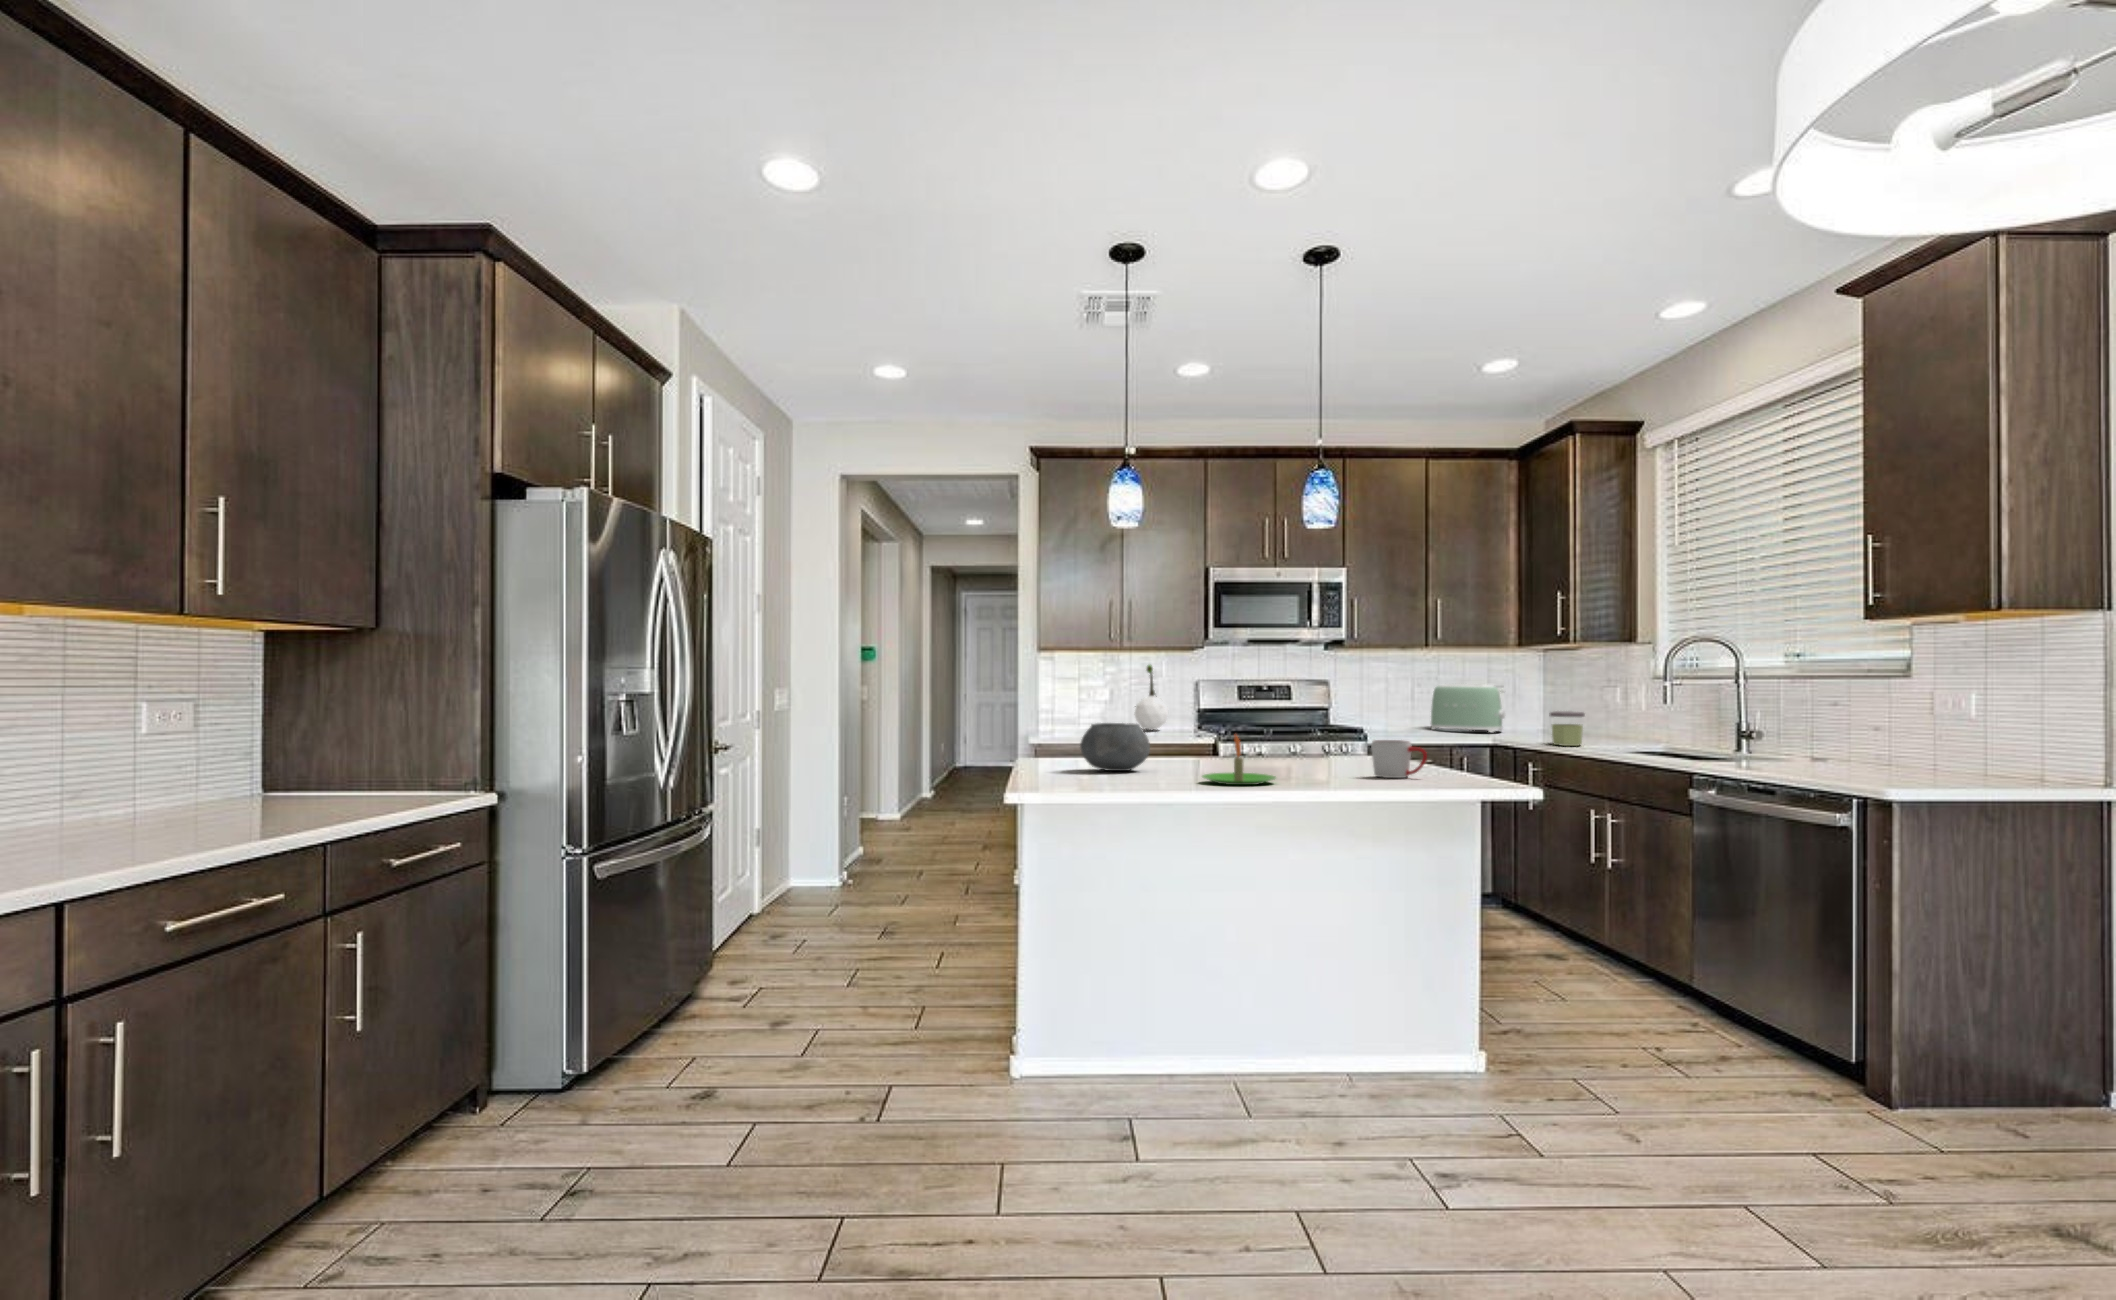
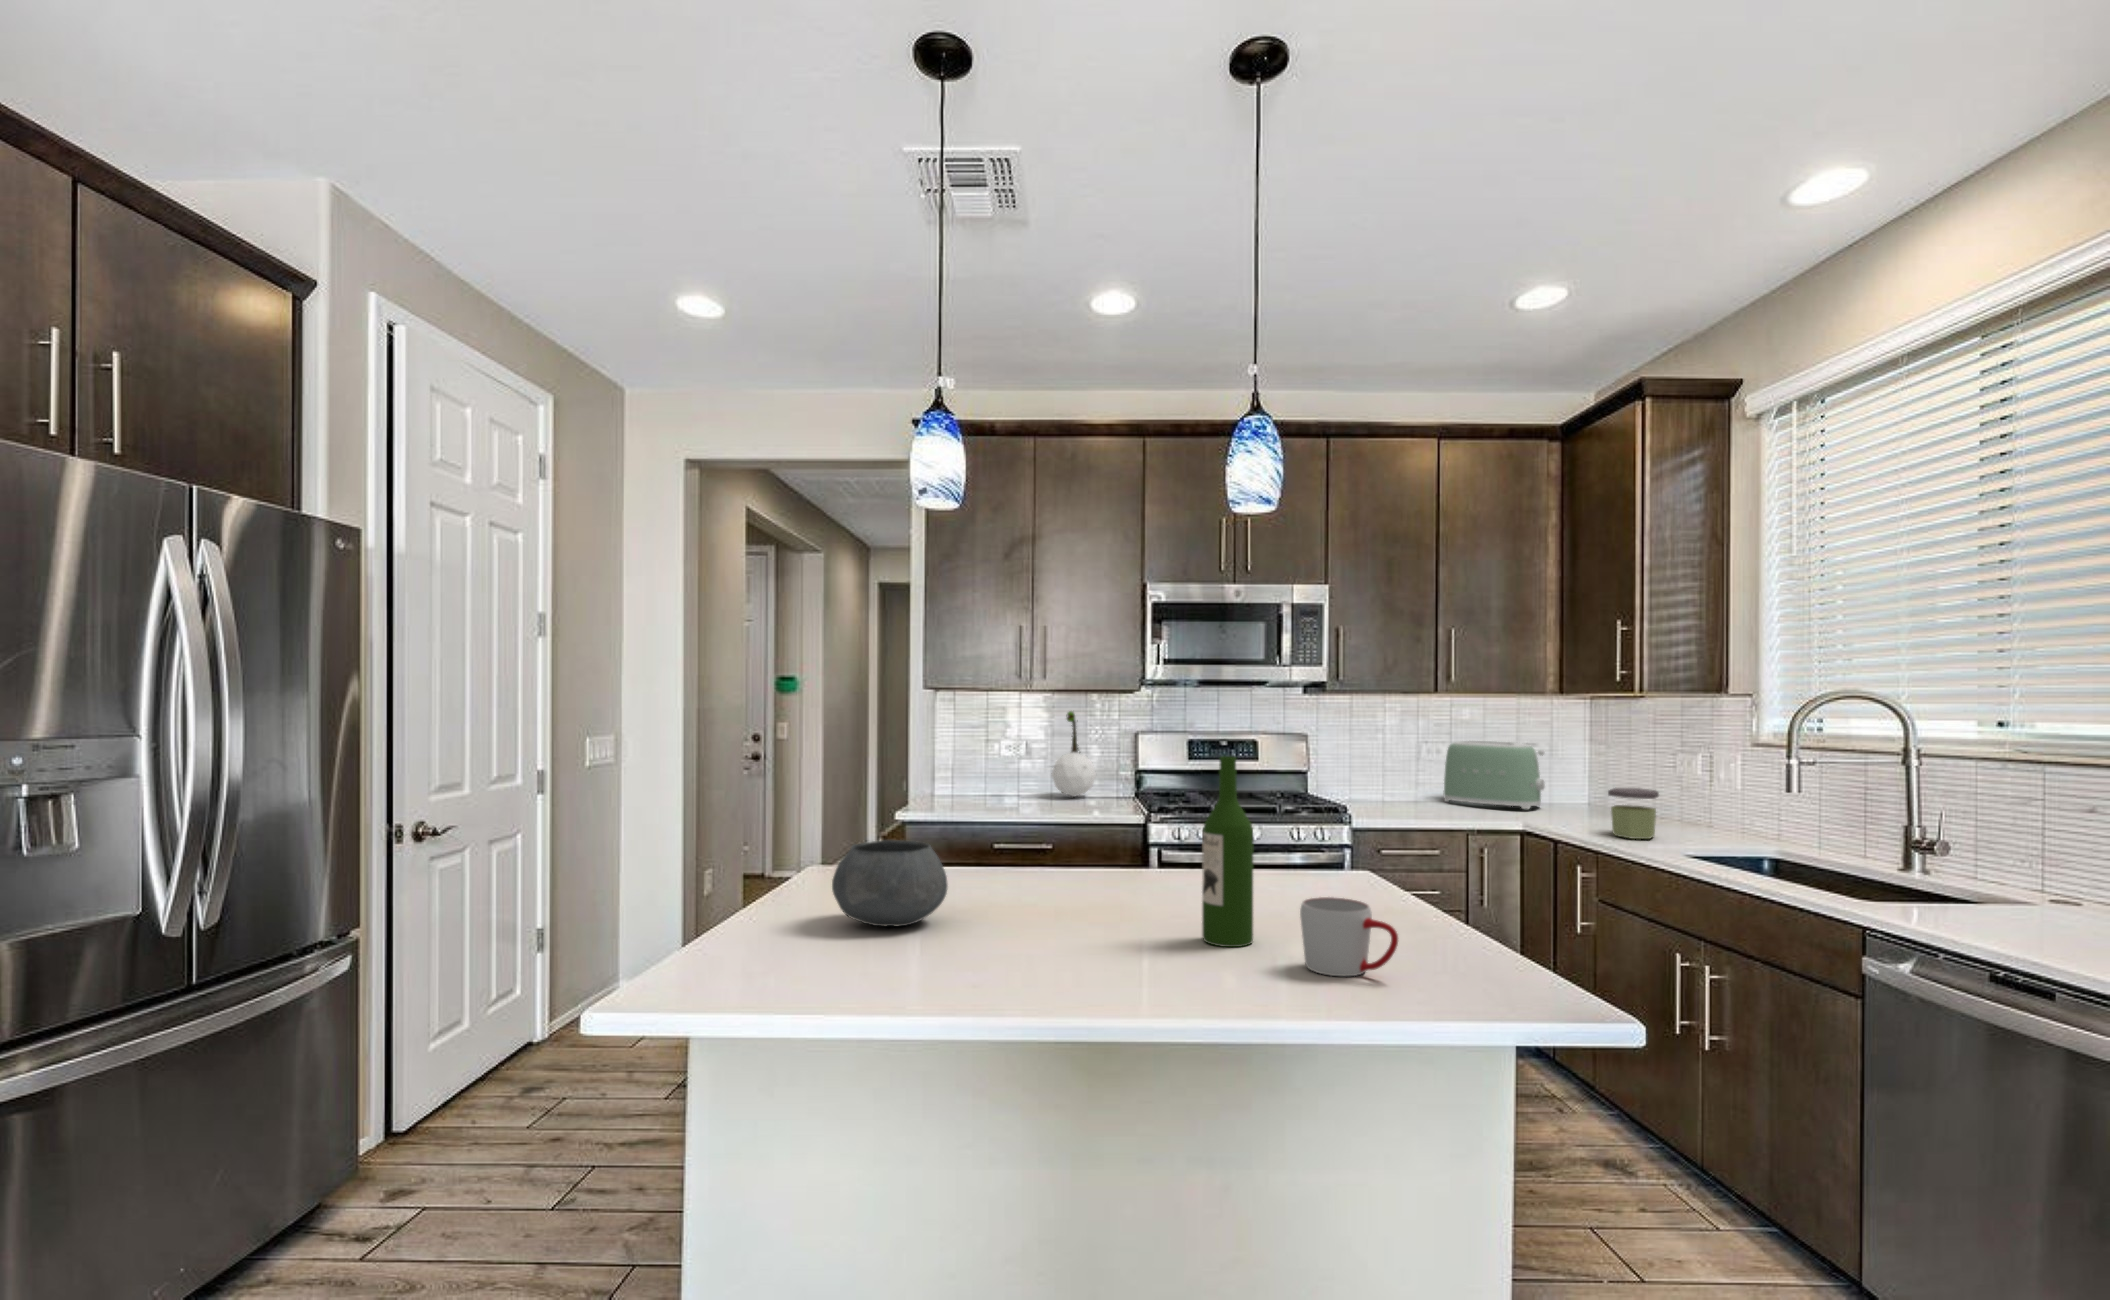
wine bottle: none [1308,665,1339,774] -> present [1202,756,1253,947]
candle: present [1202,735,1276,785] -> none [965,903,1105,1010]

